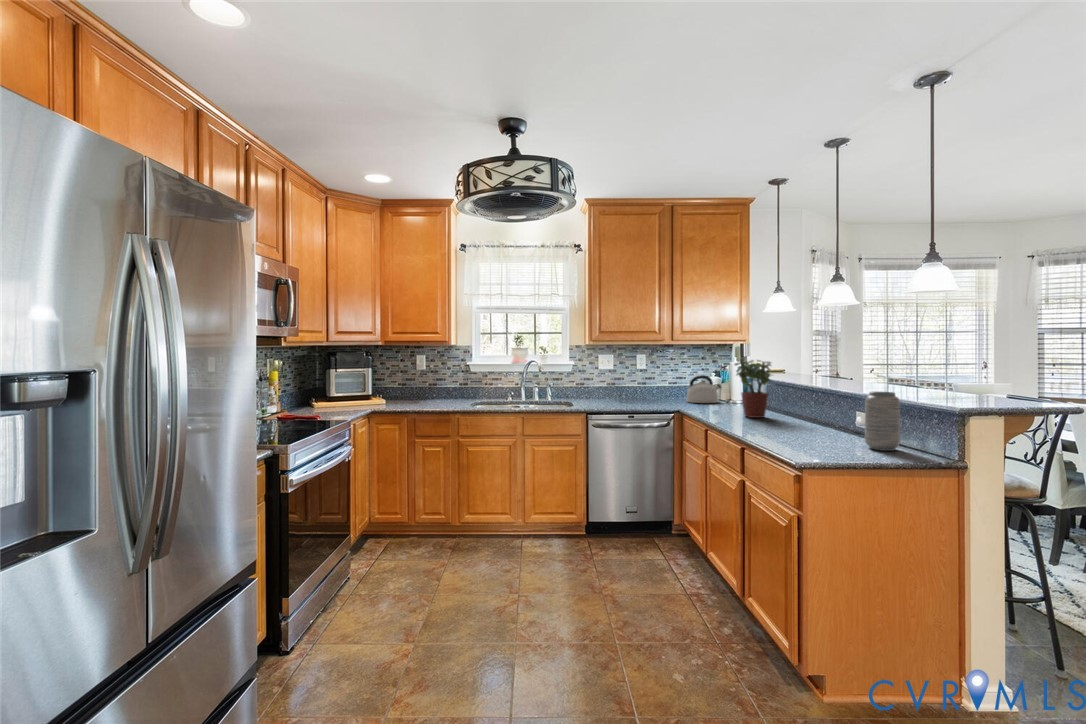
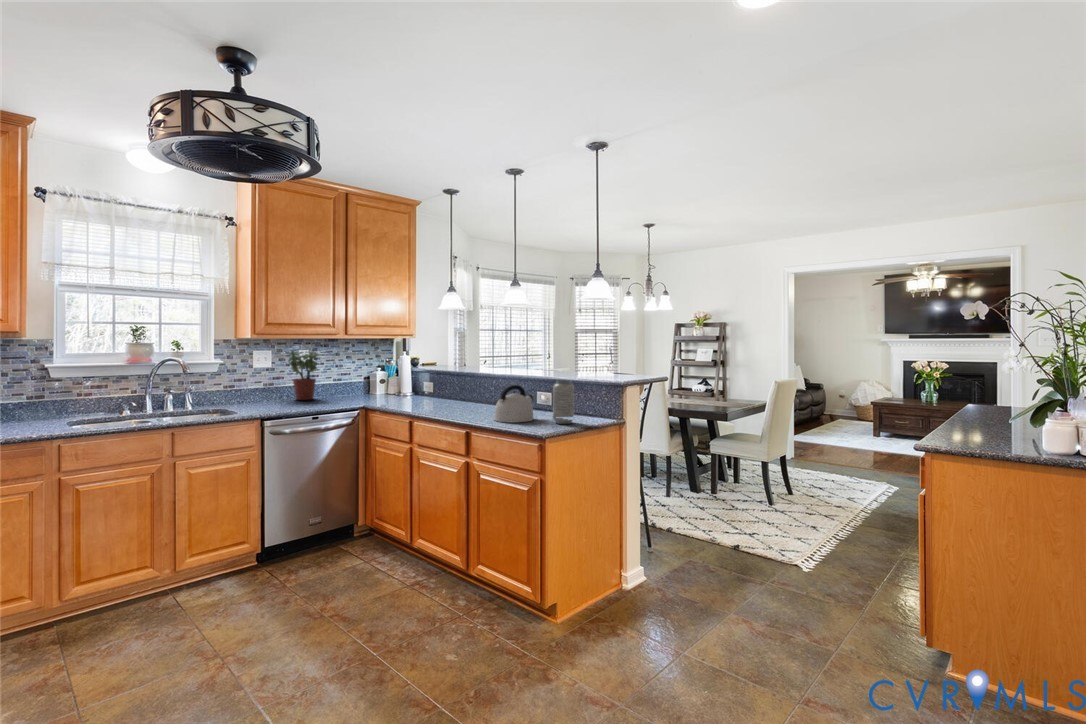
potted plant: present [735,358,771,418] -> present [286,350,318,400]
kettle: present [686,375,721,403] -> present [494,385,534,422]

